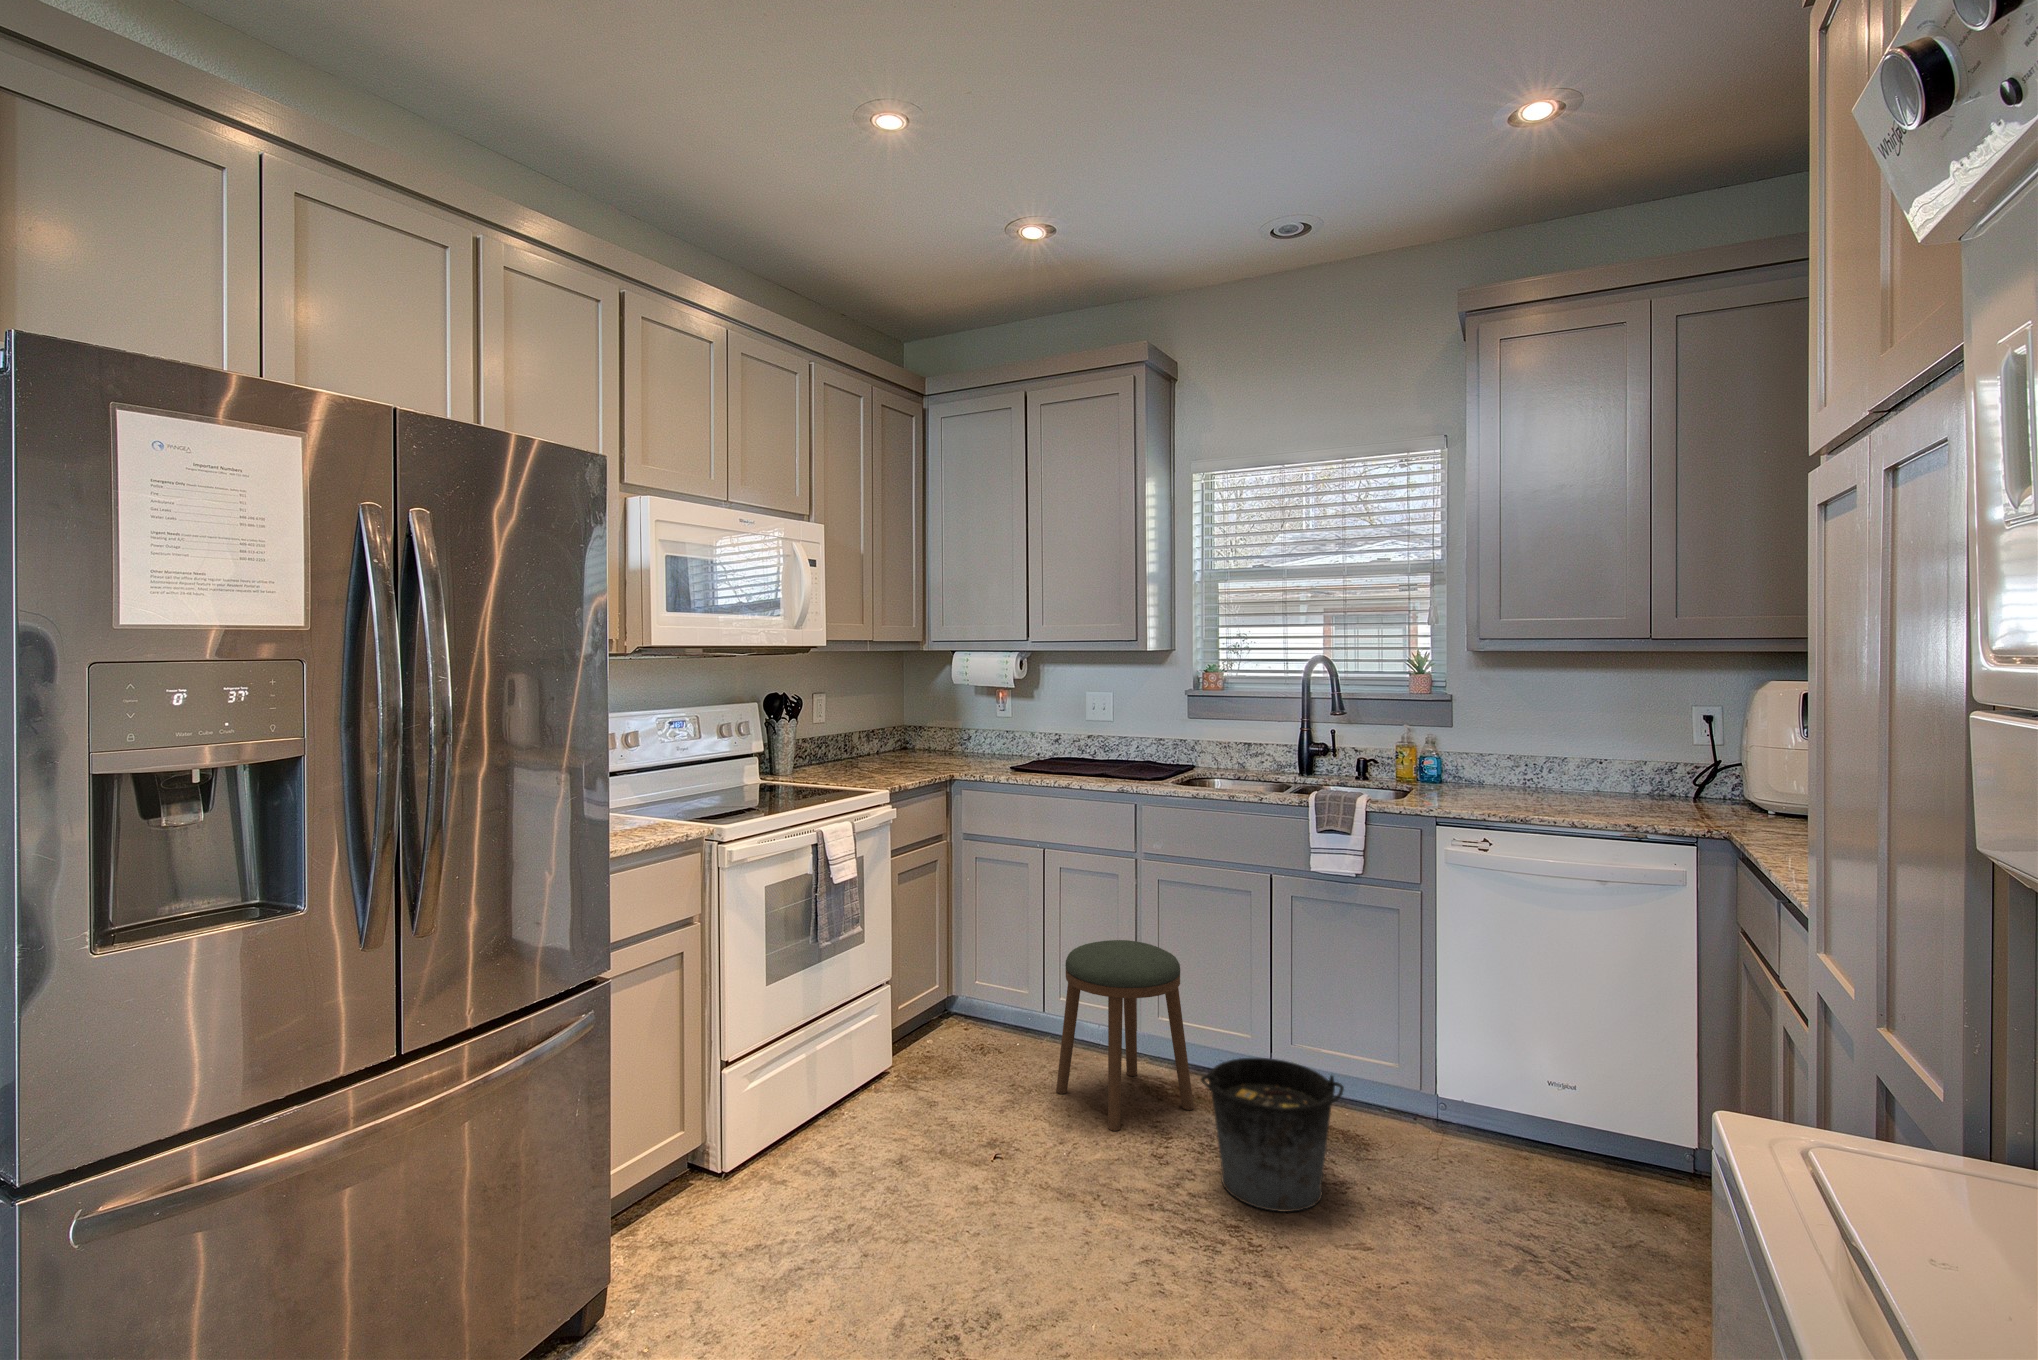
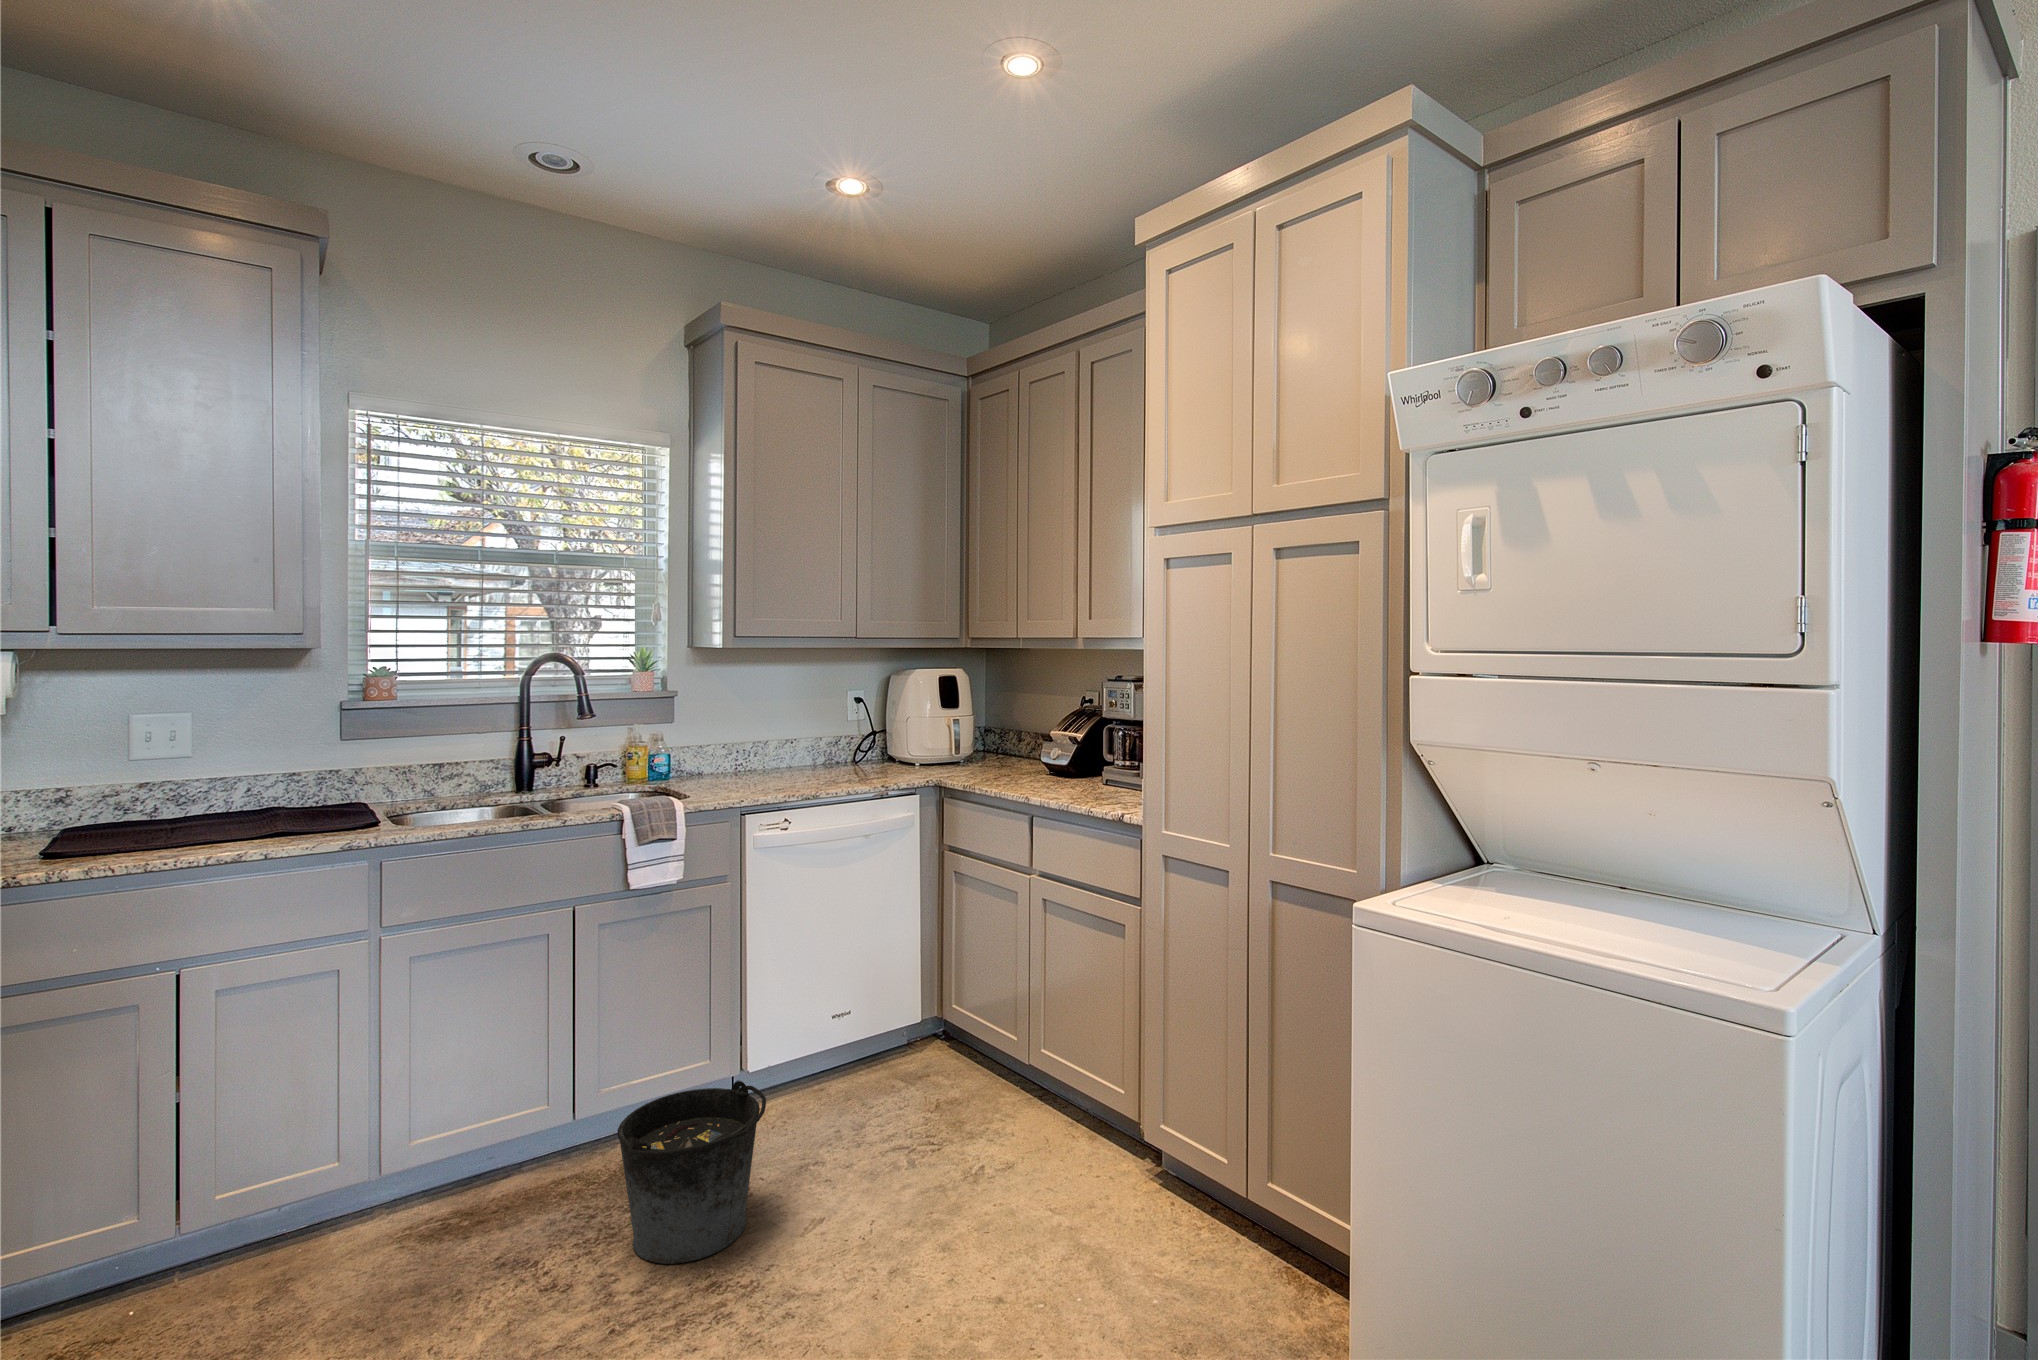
stool: present [1056,940,1194,1131] -> none [299,1039,514,1316]

